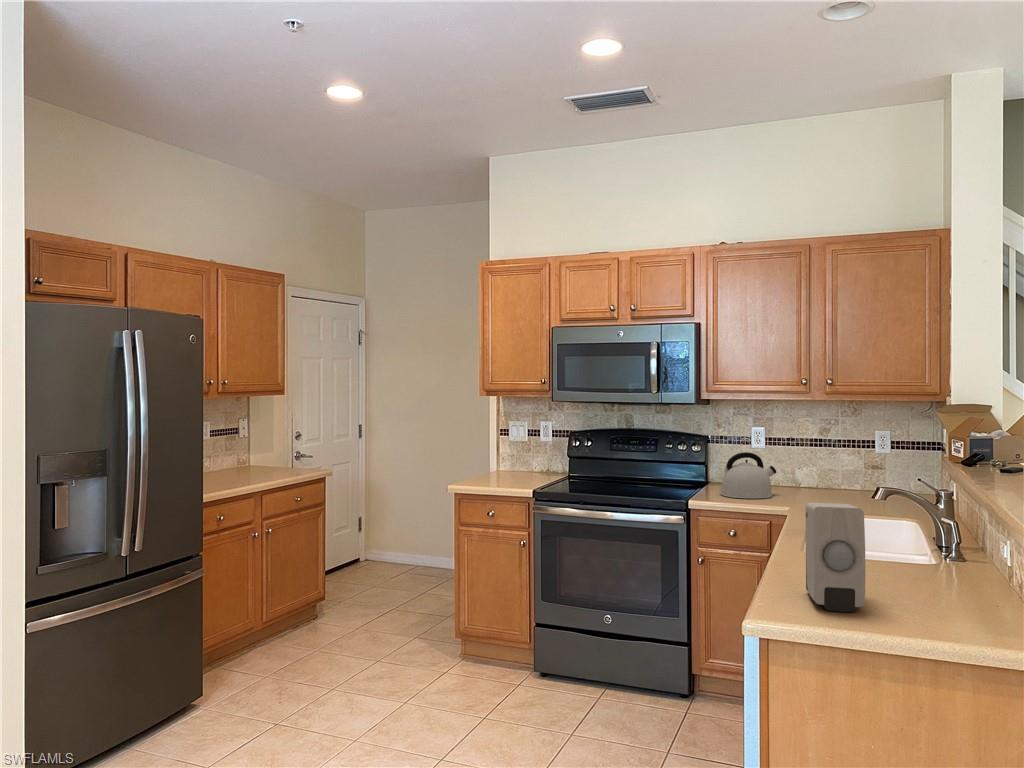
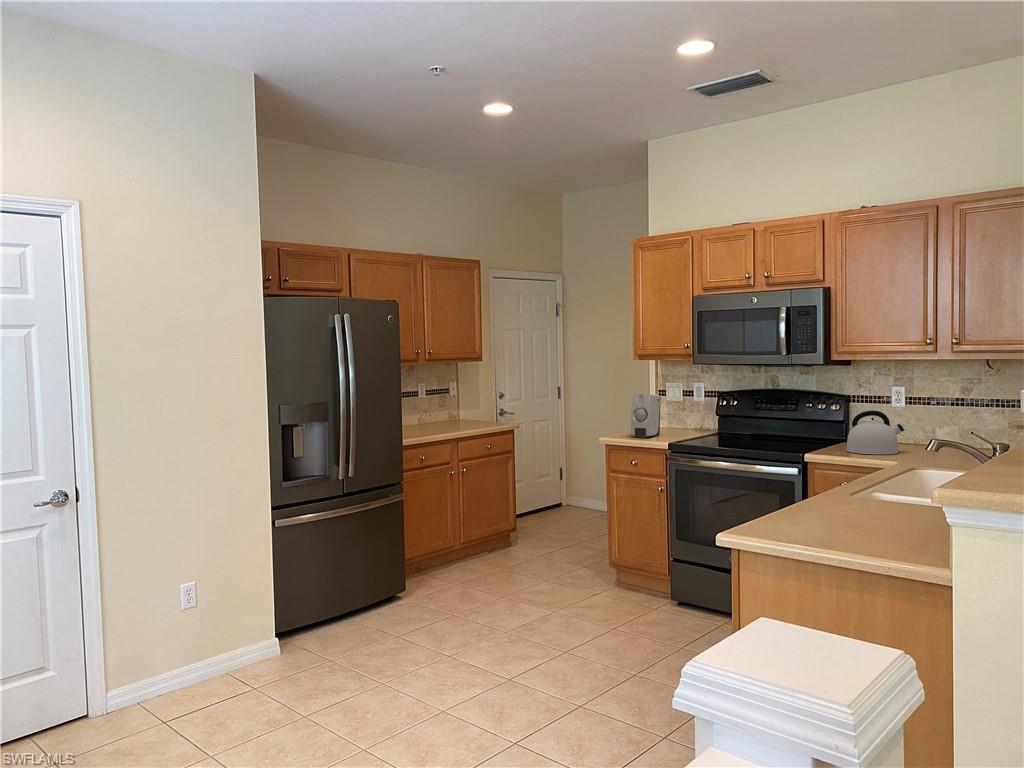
soap dispenser: present [806,503,865,612] -> present [631,394,661,438]

